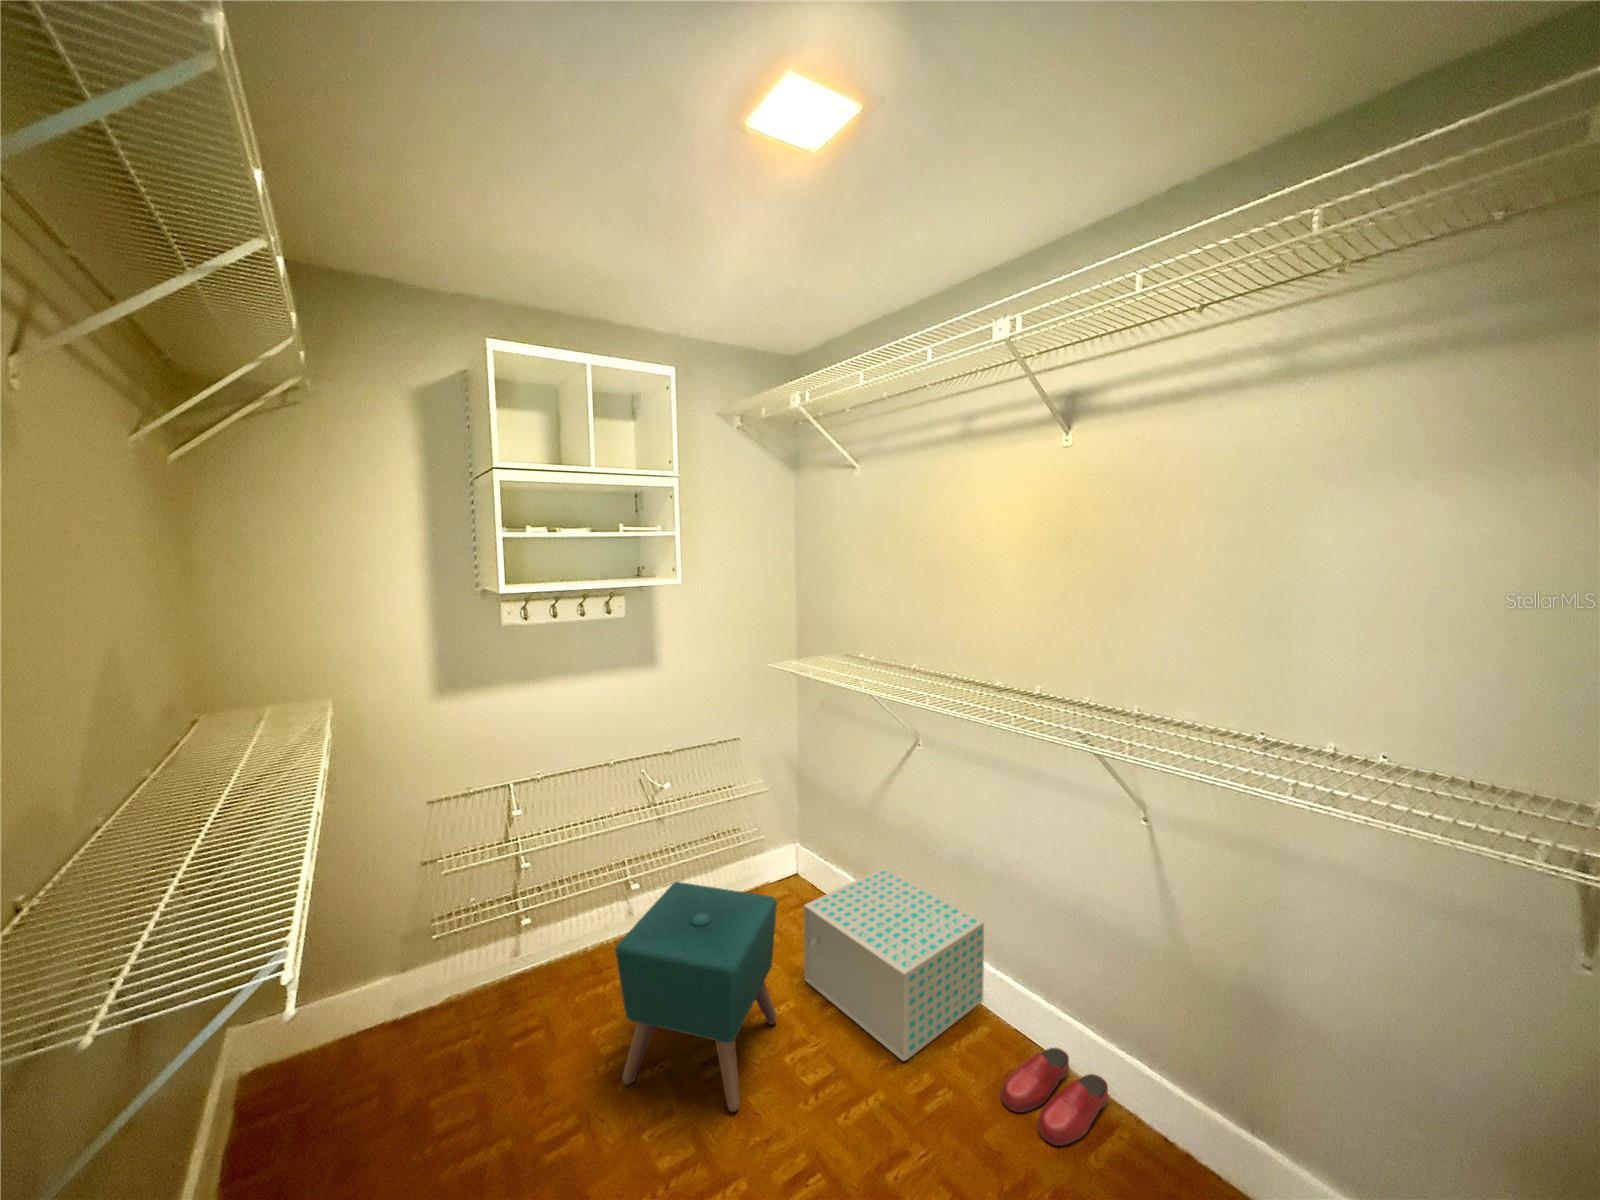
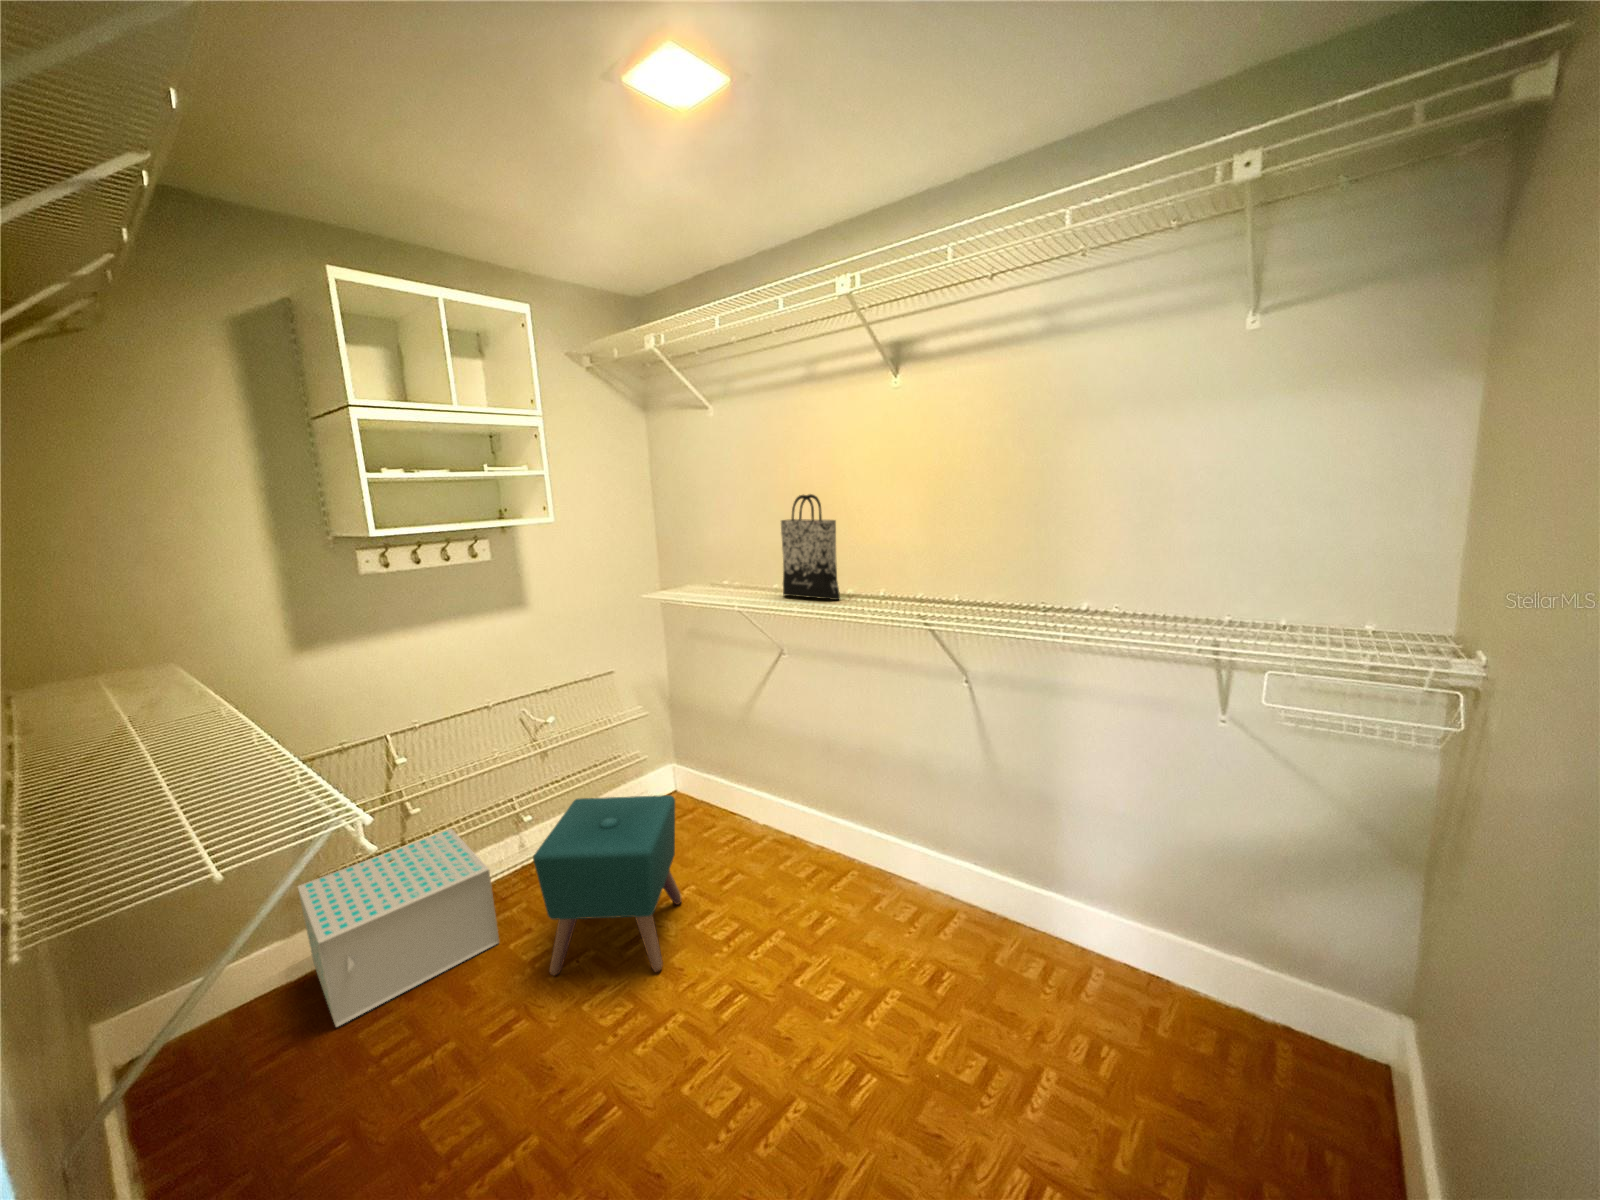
tote bag: none [919,567,985,694] -> present [781,494,840,600]
storage box: present [804,868,984,1061] -> present [298,829,499,1027]
slippers: present [1001,1048,1108,1146] -> none [871,871,947,934]

